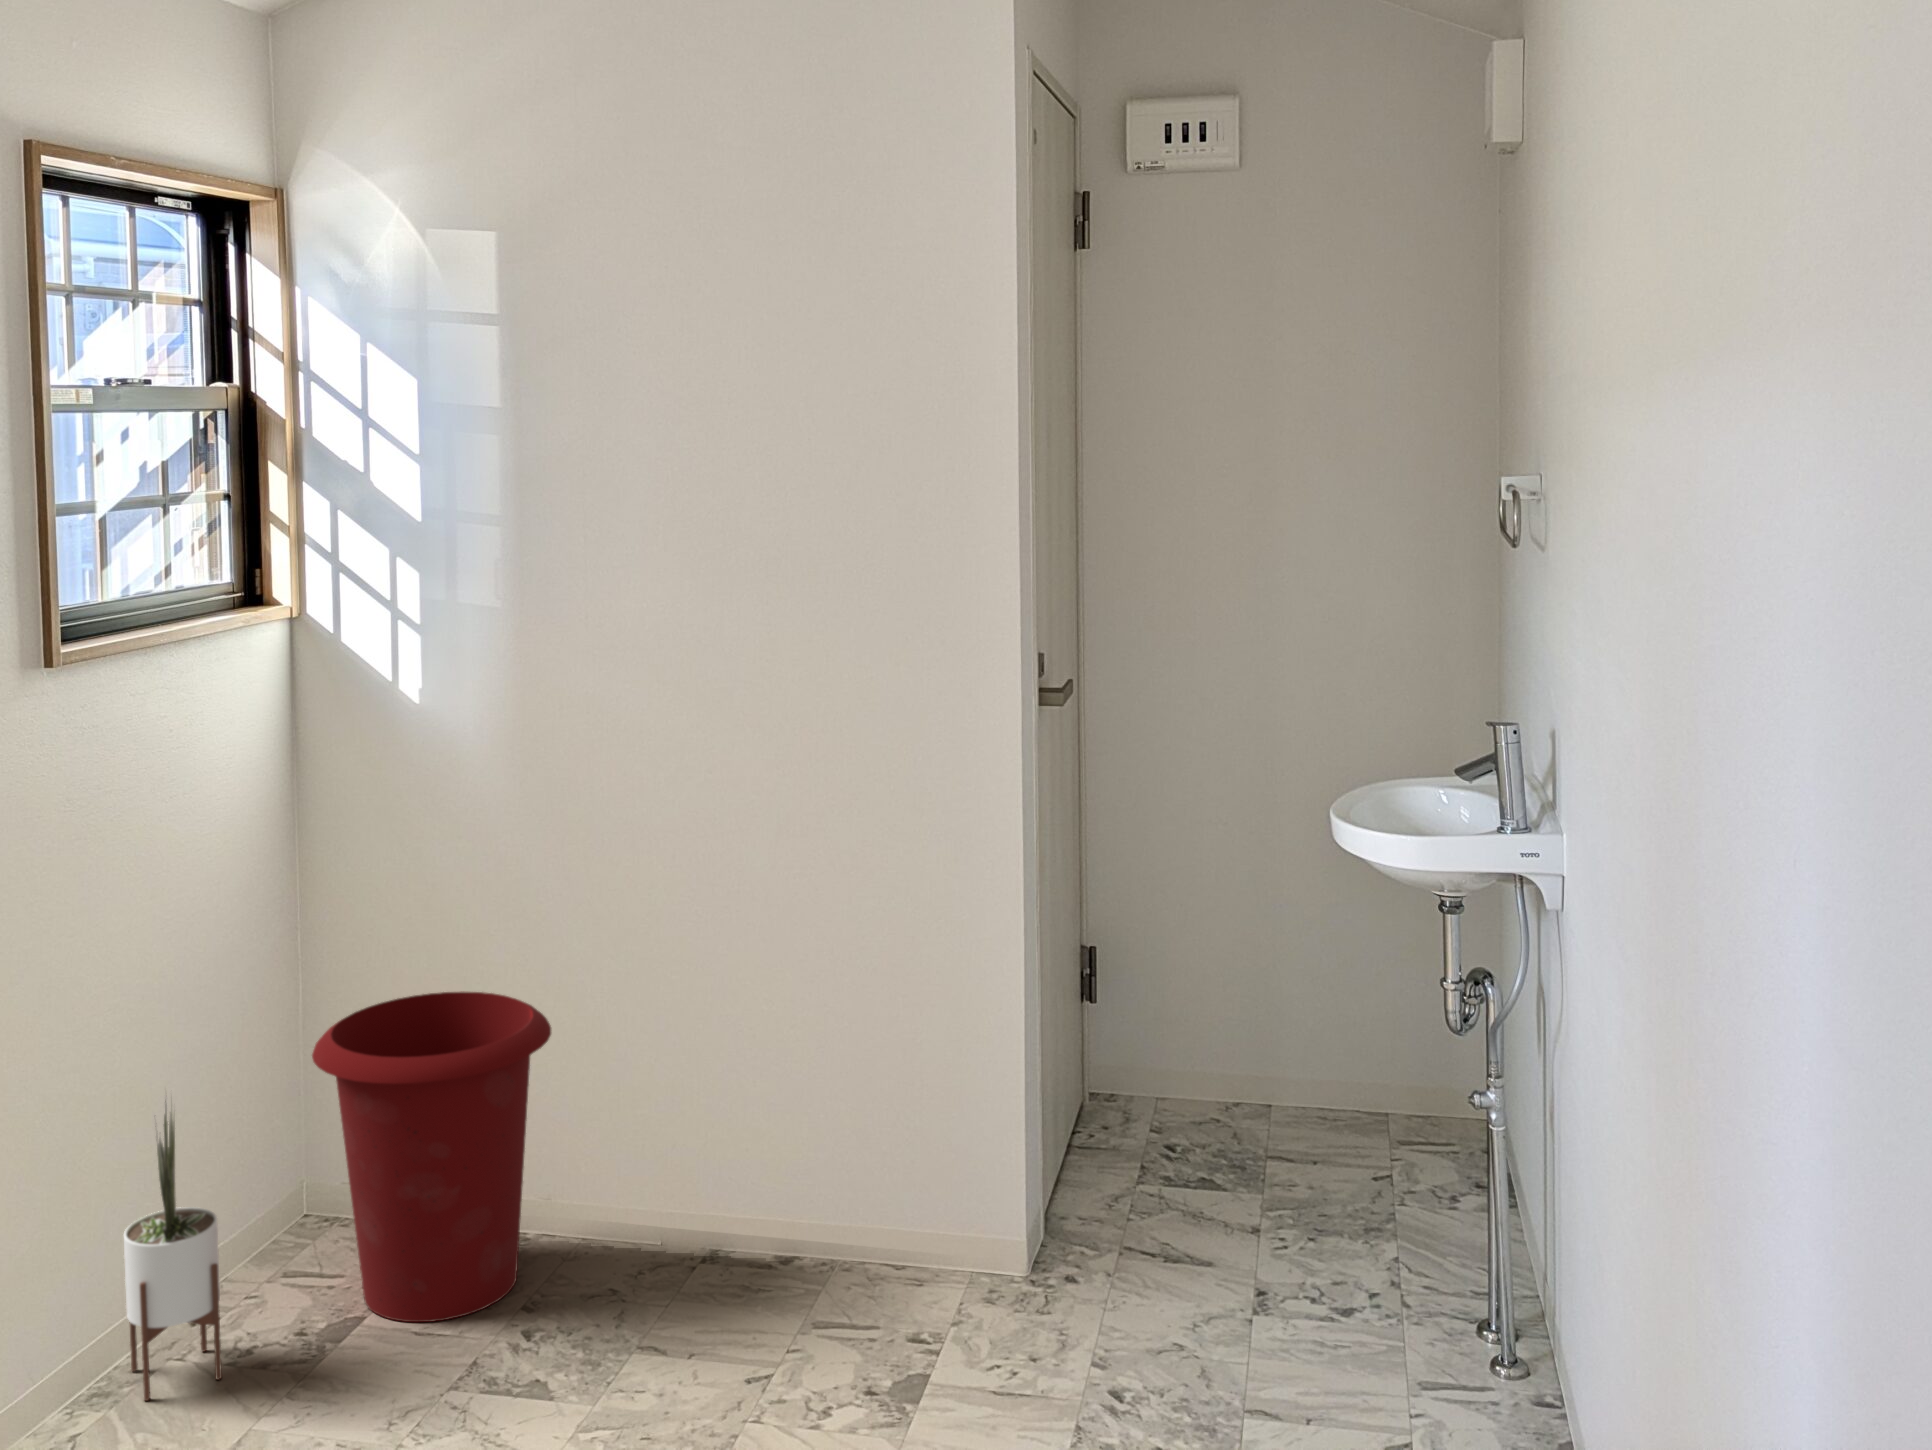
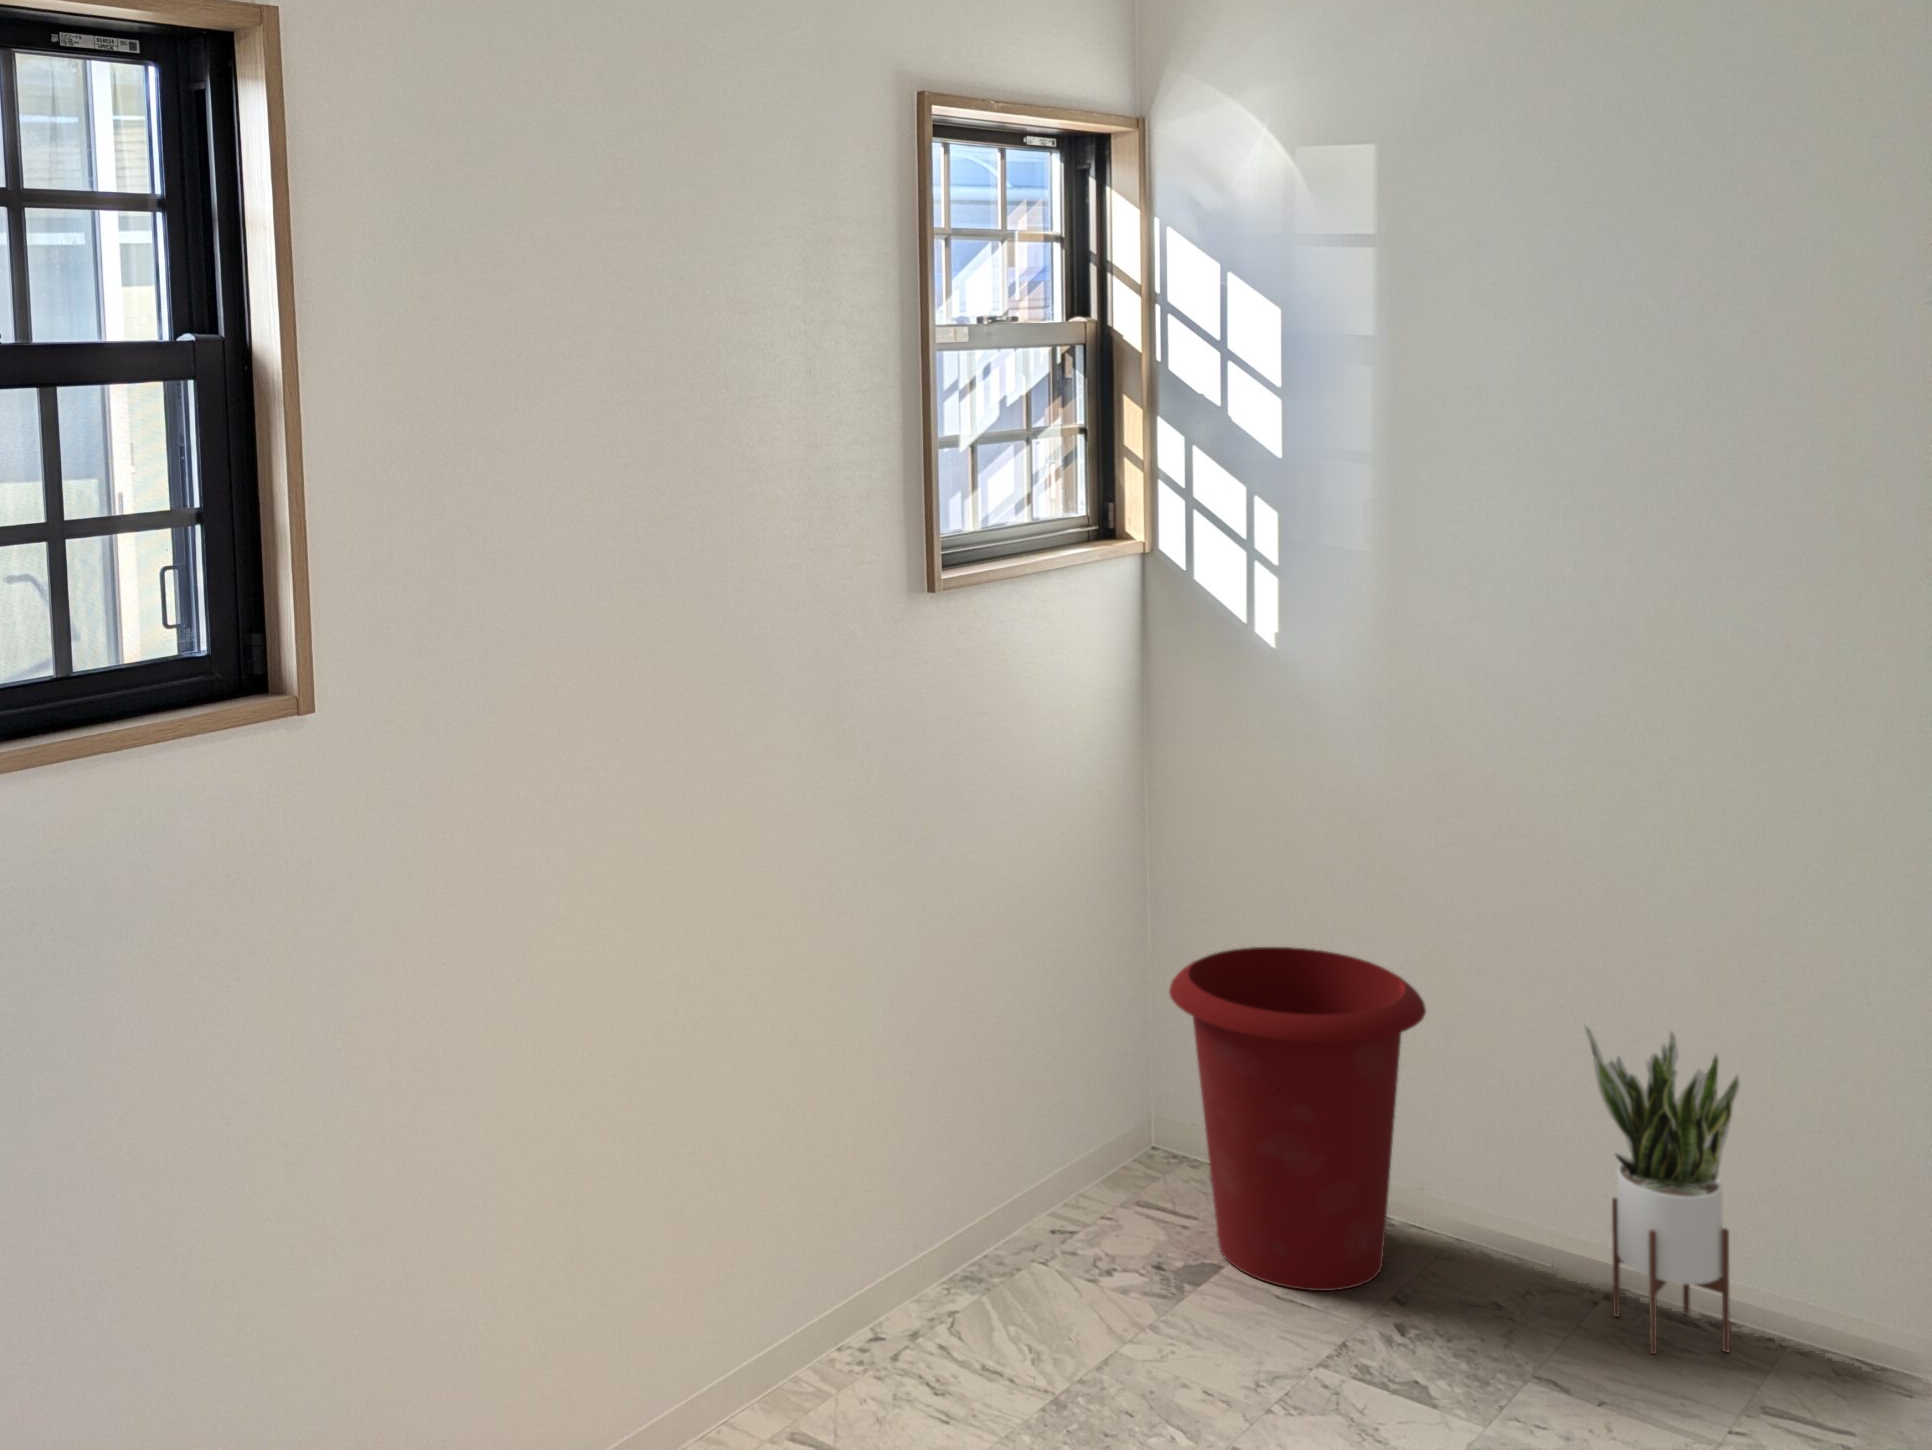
potted plant: present [124,1100,222,1401] -> present [1585,1026,1740,1354]

